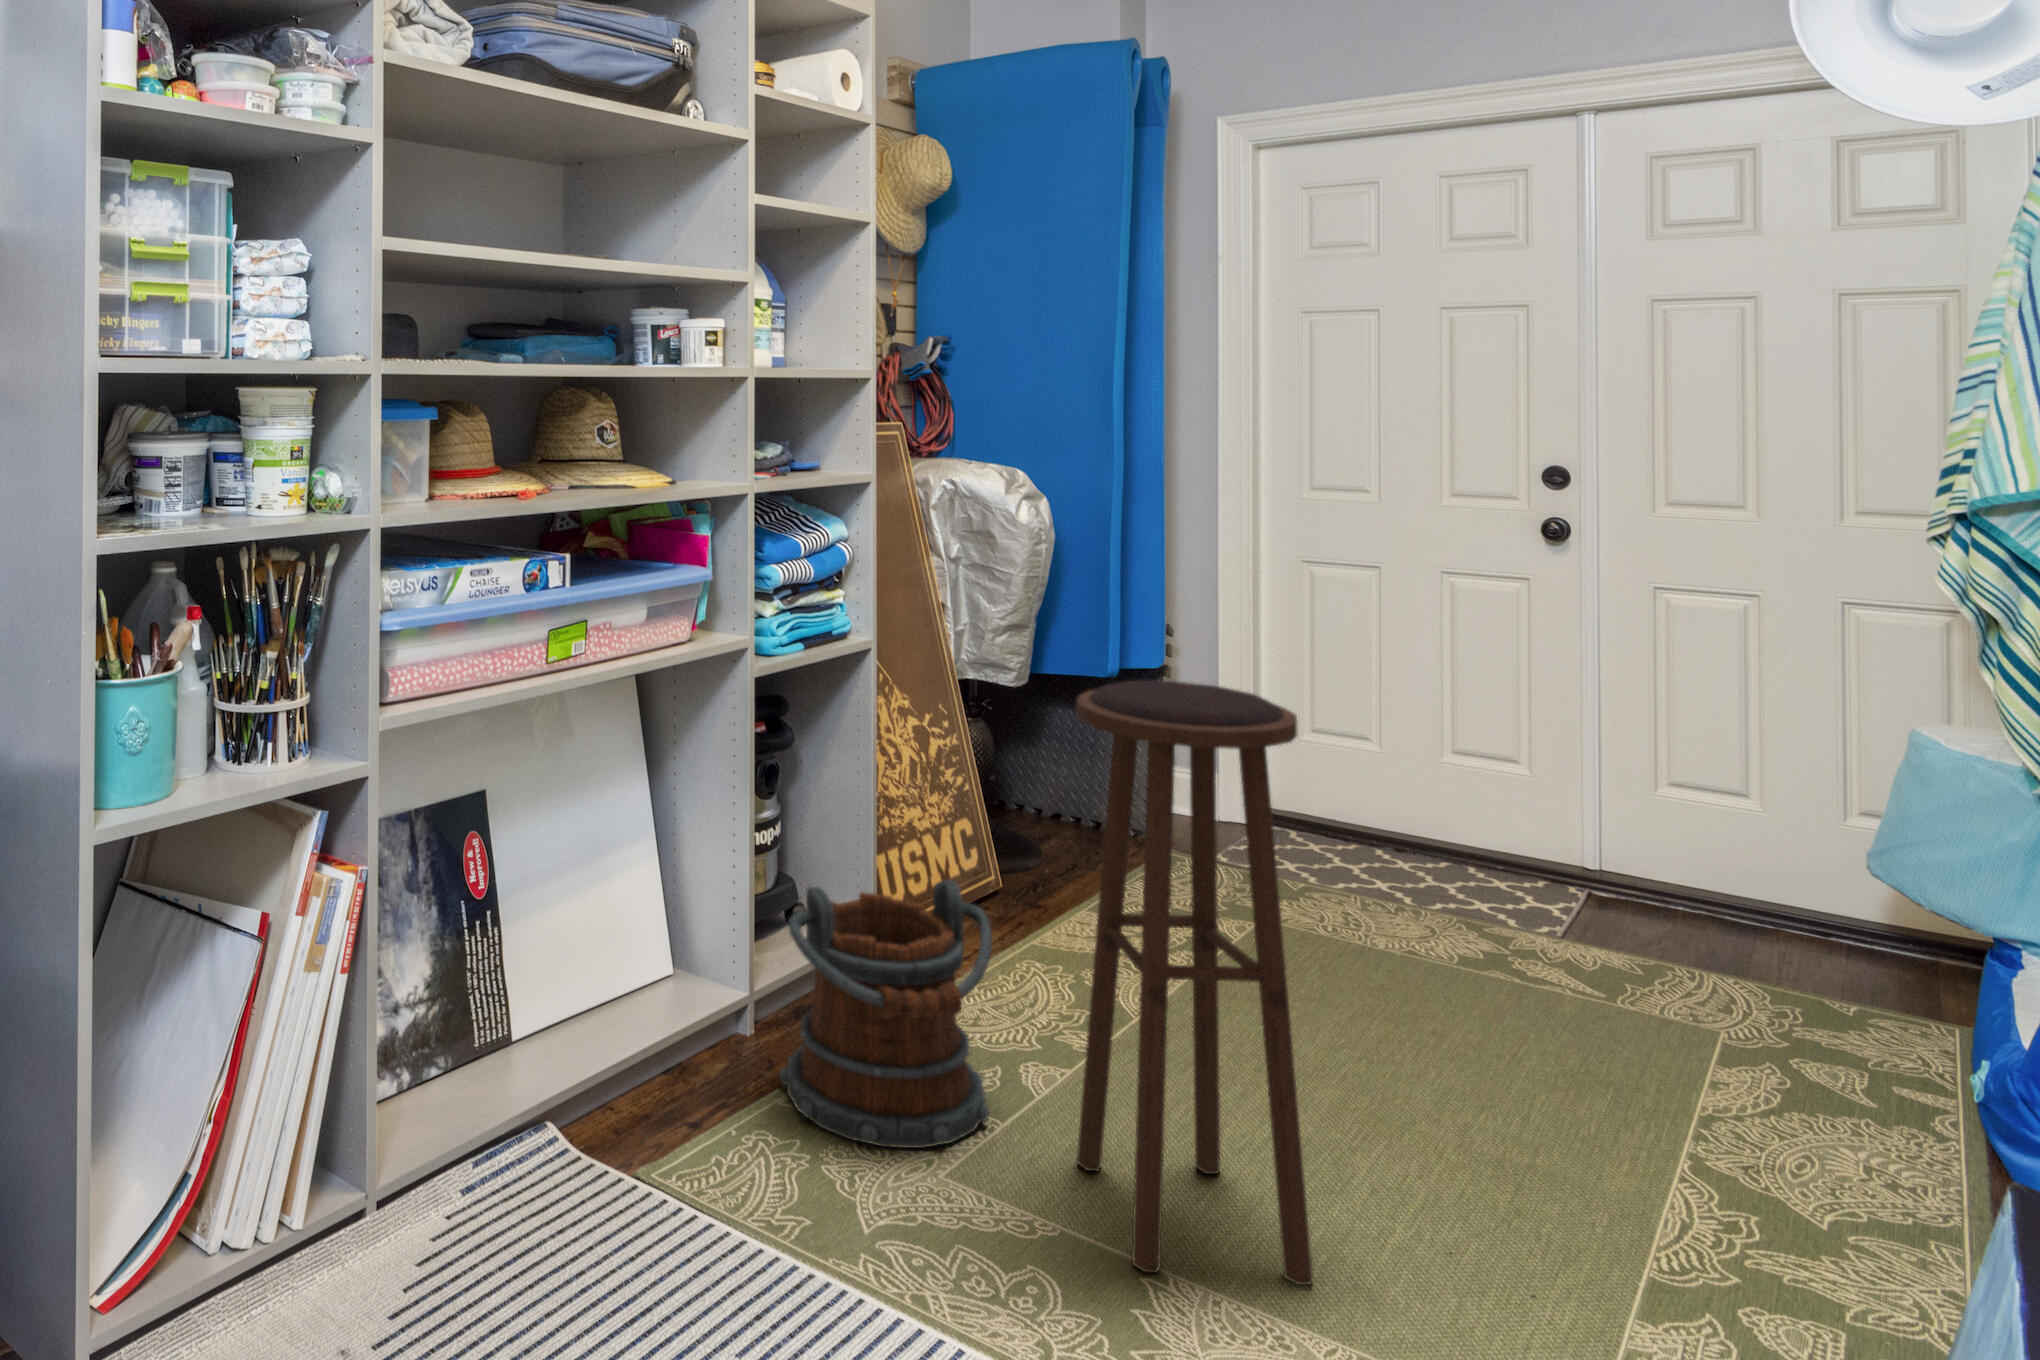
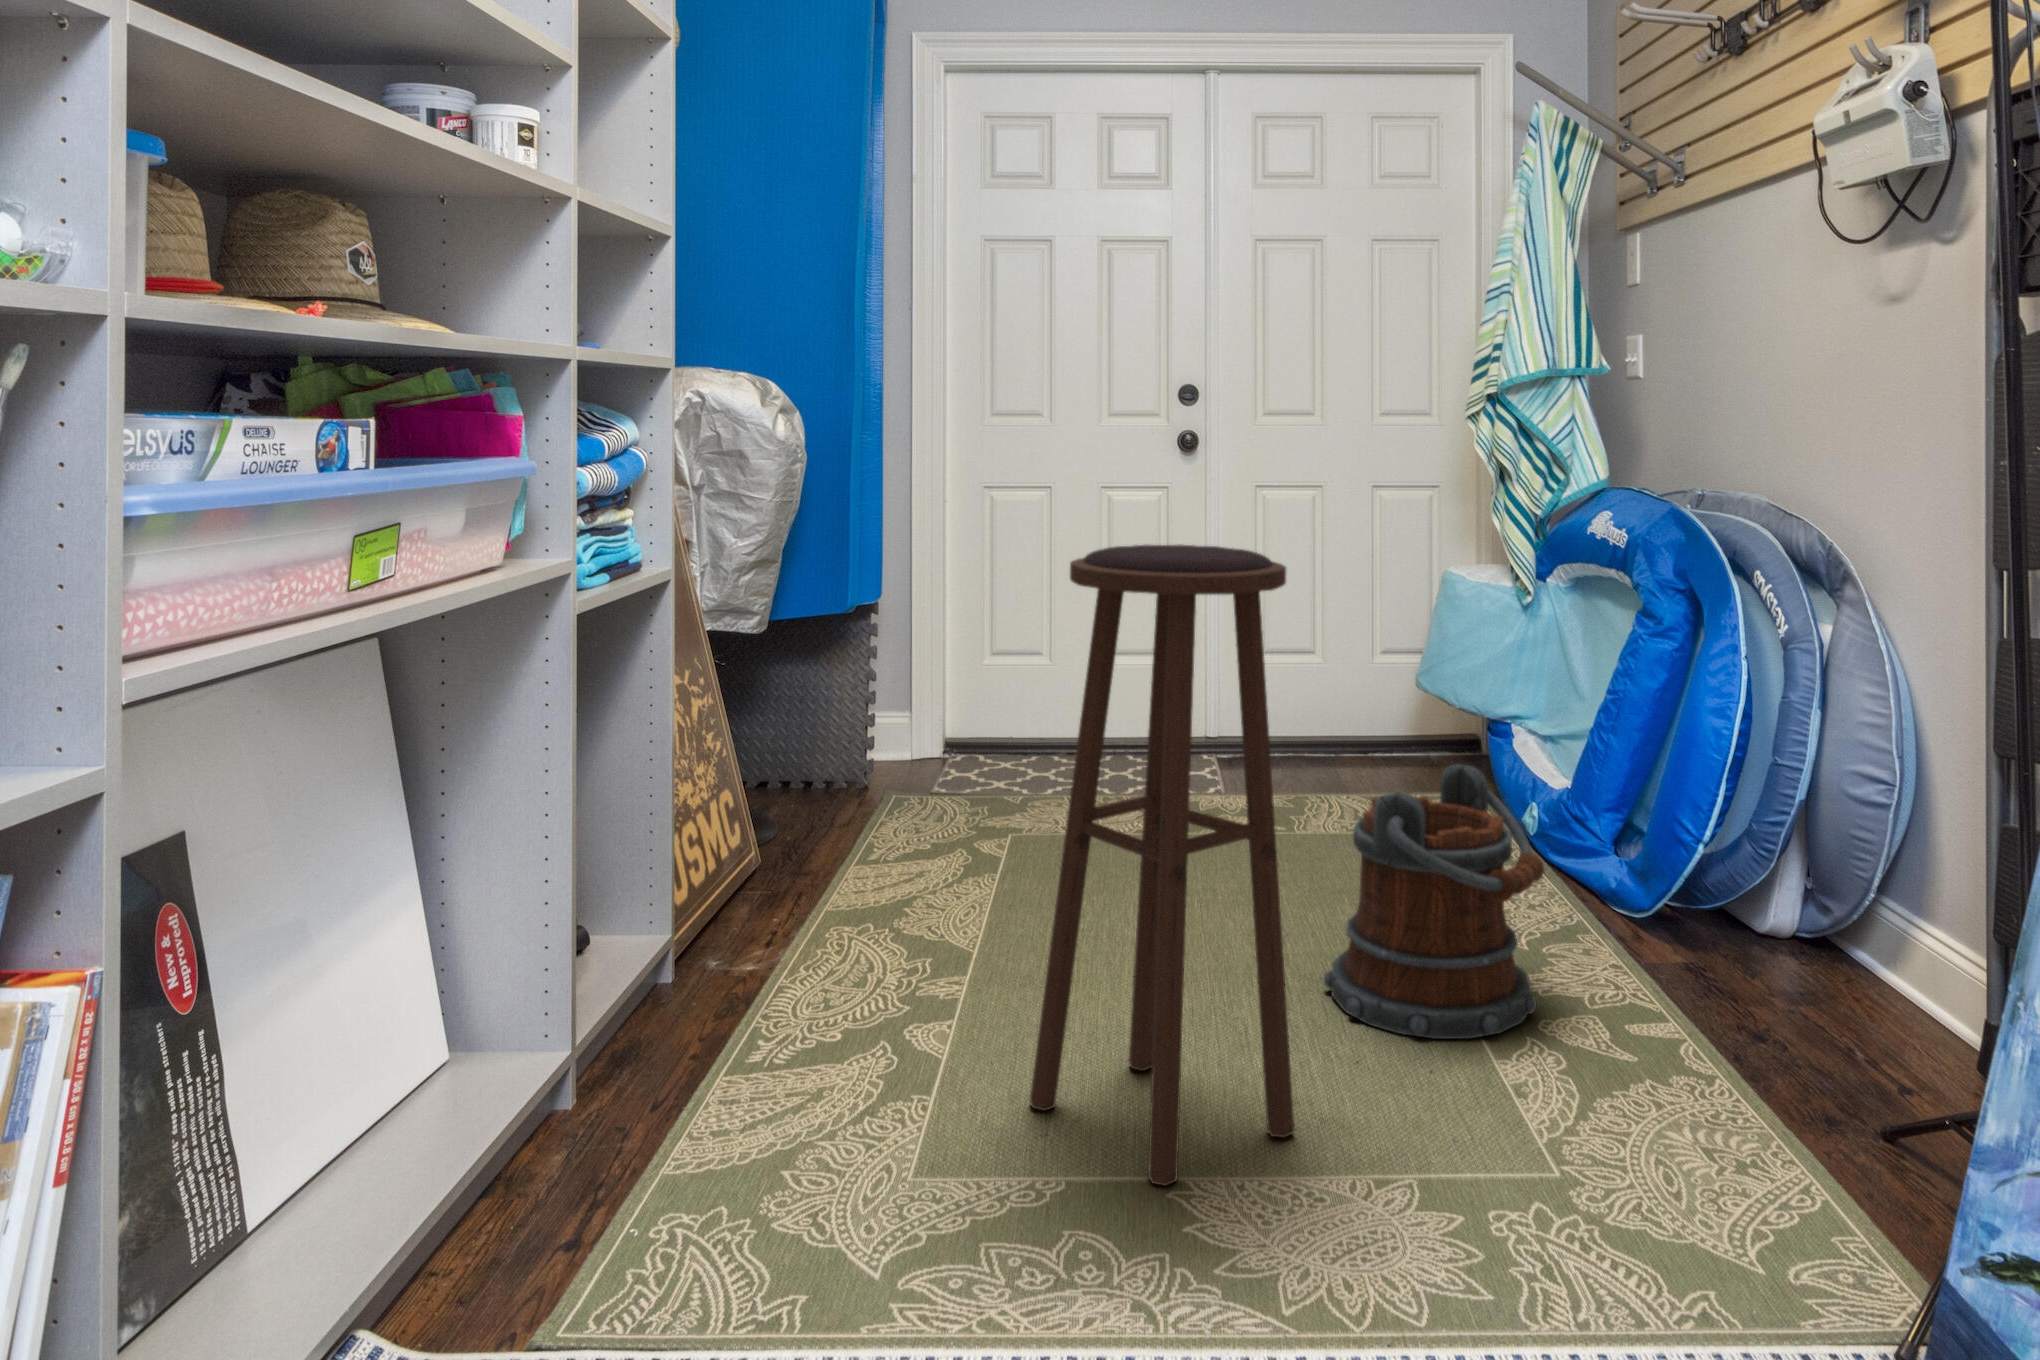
bucket: present [779,880,992,1148] -> present [1324,764,1544,1039]

